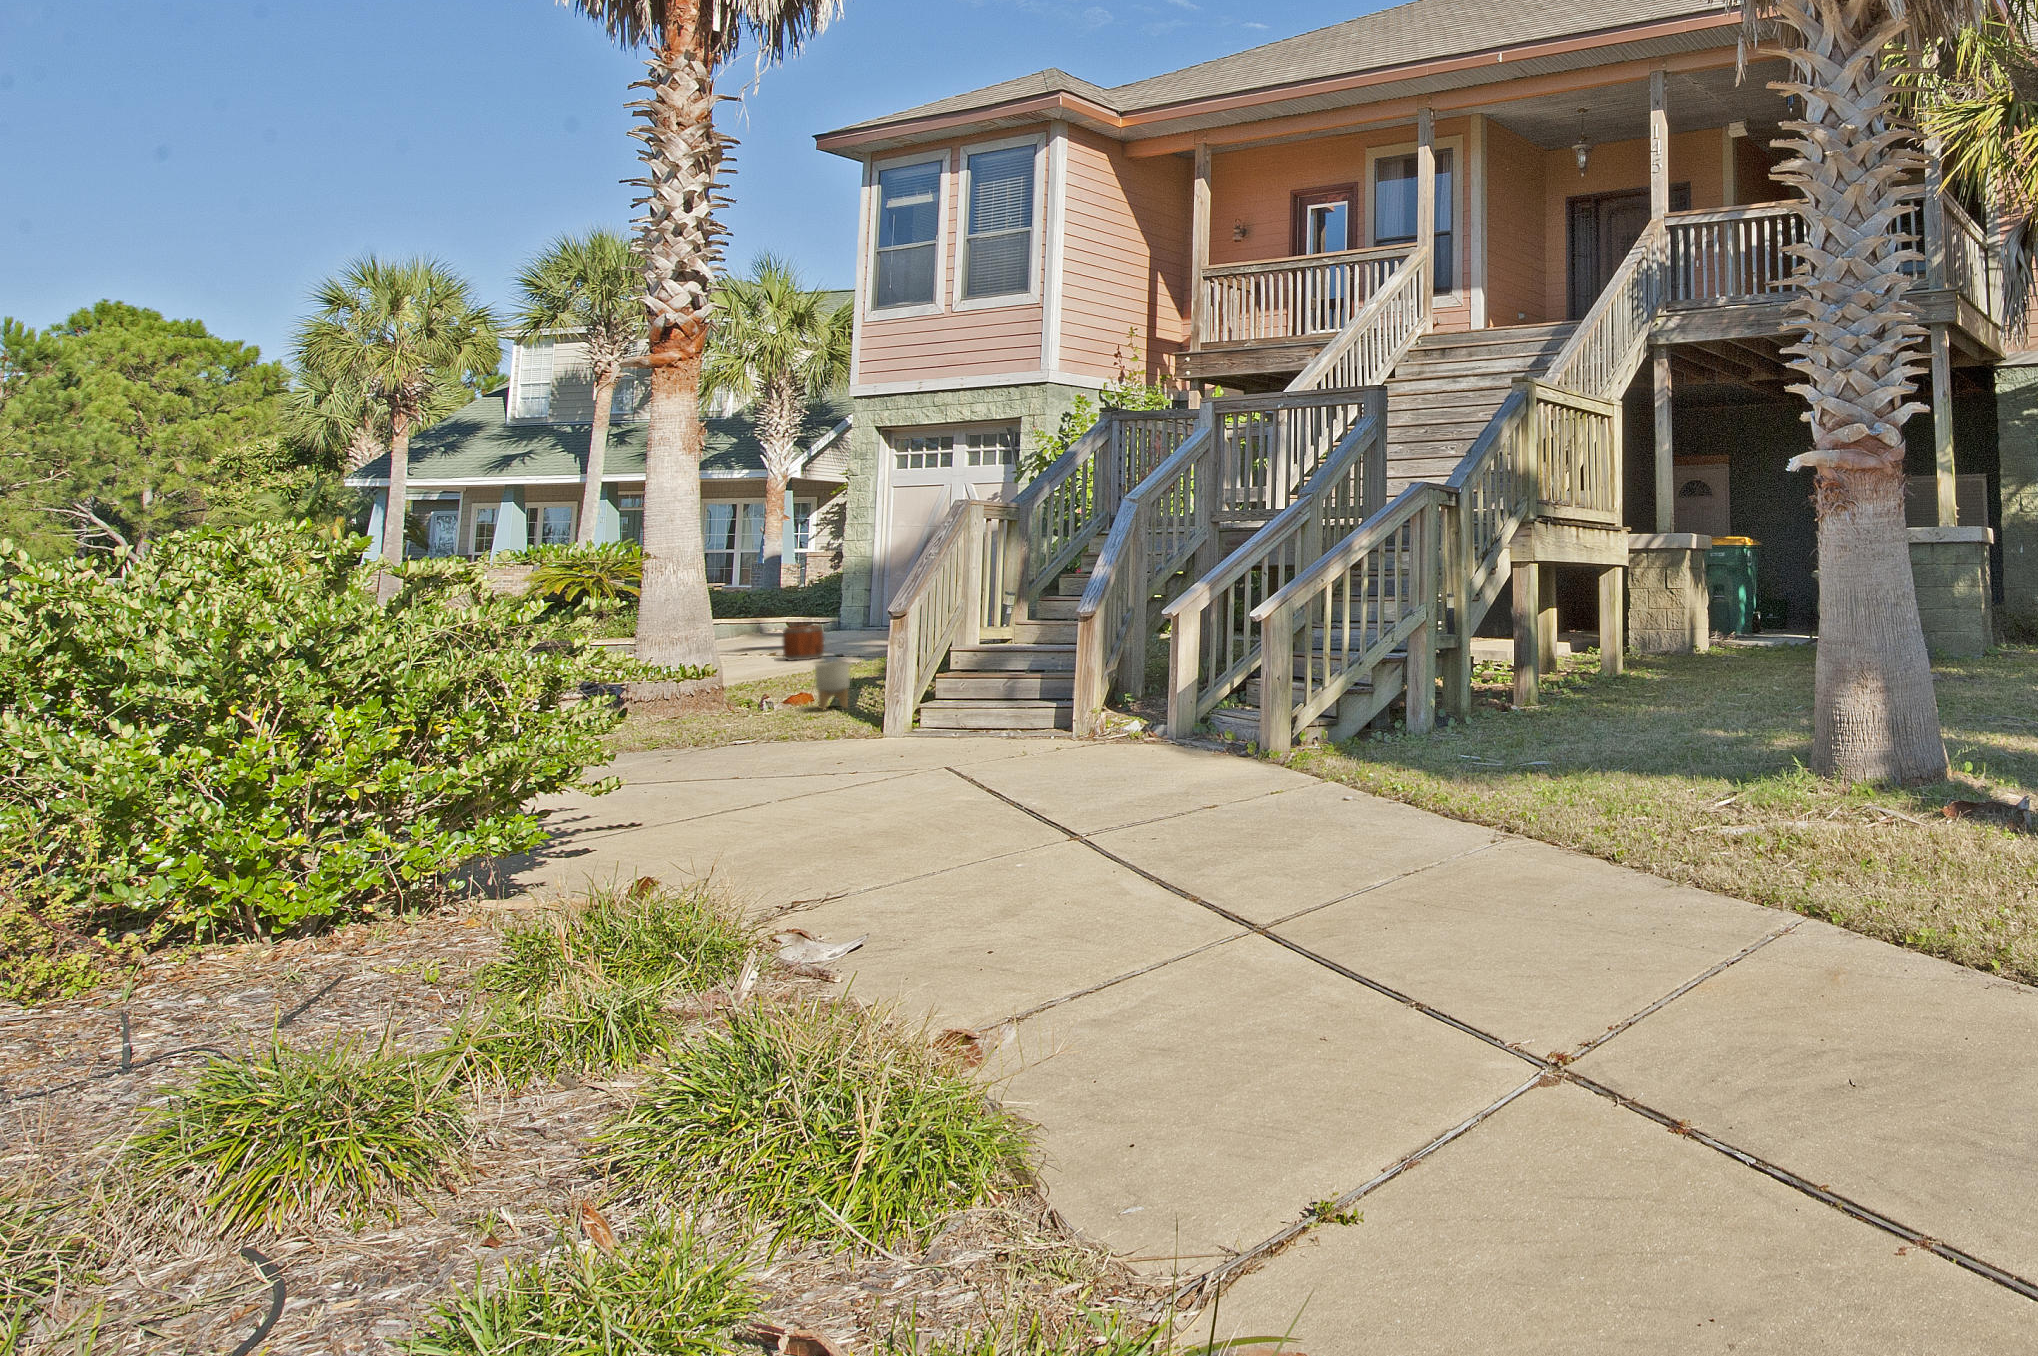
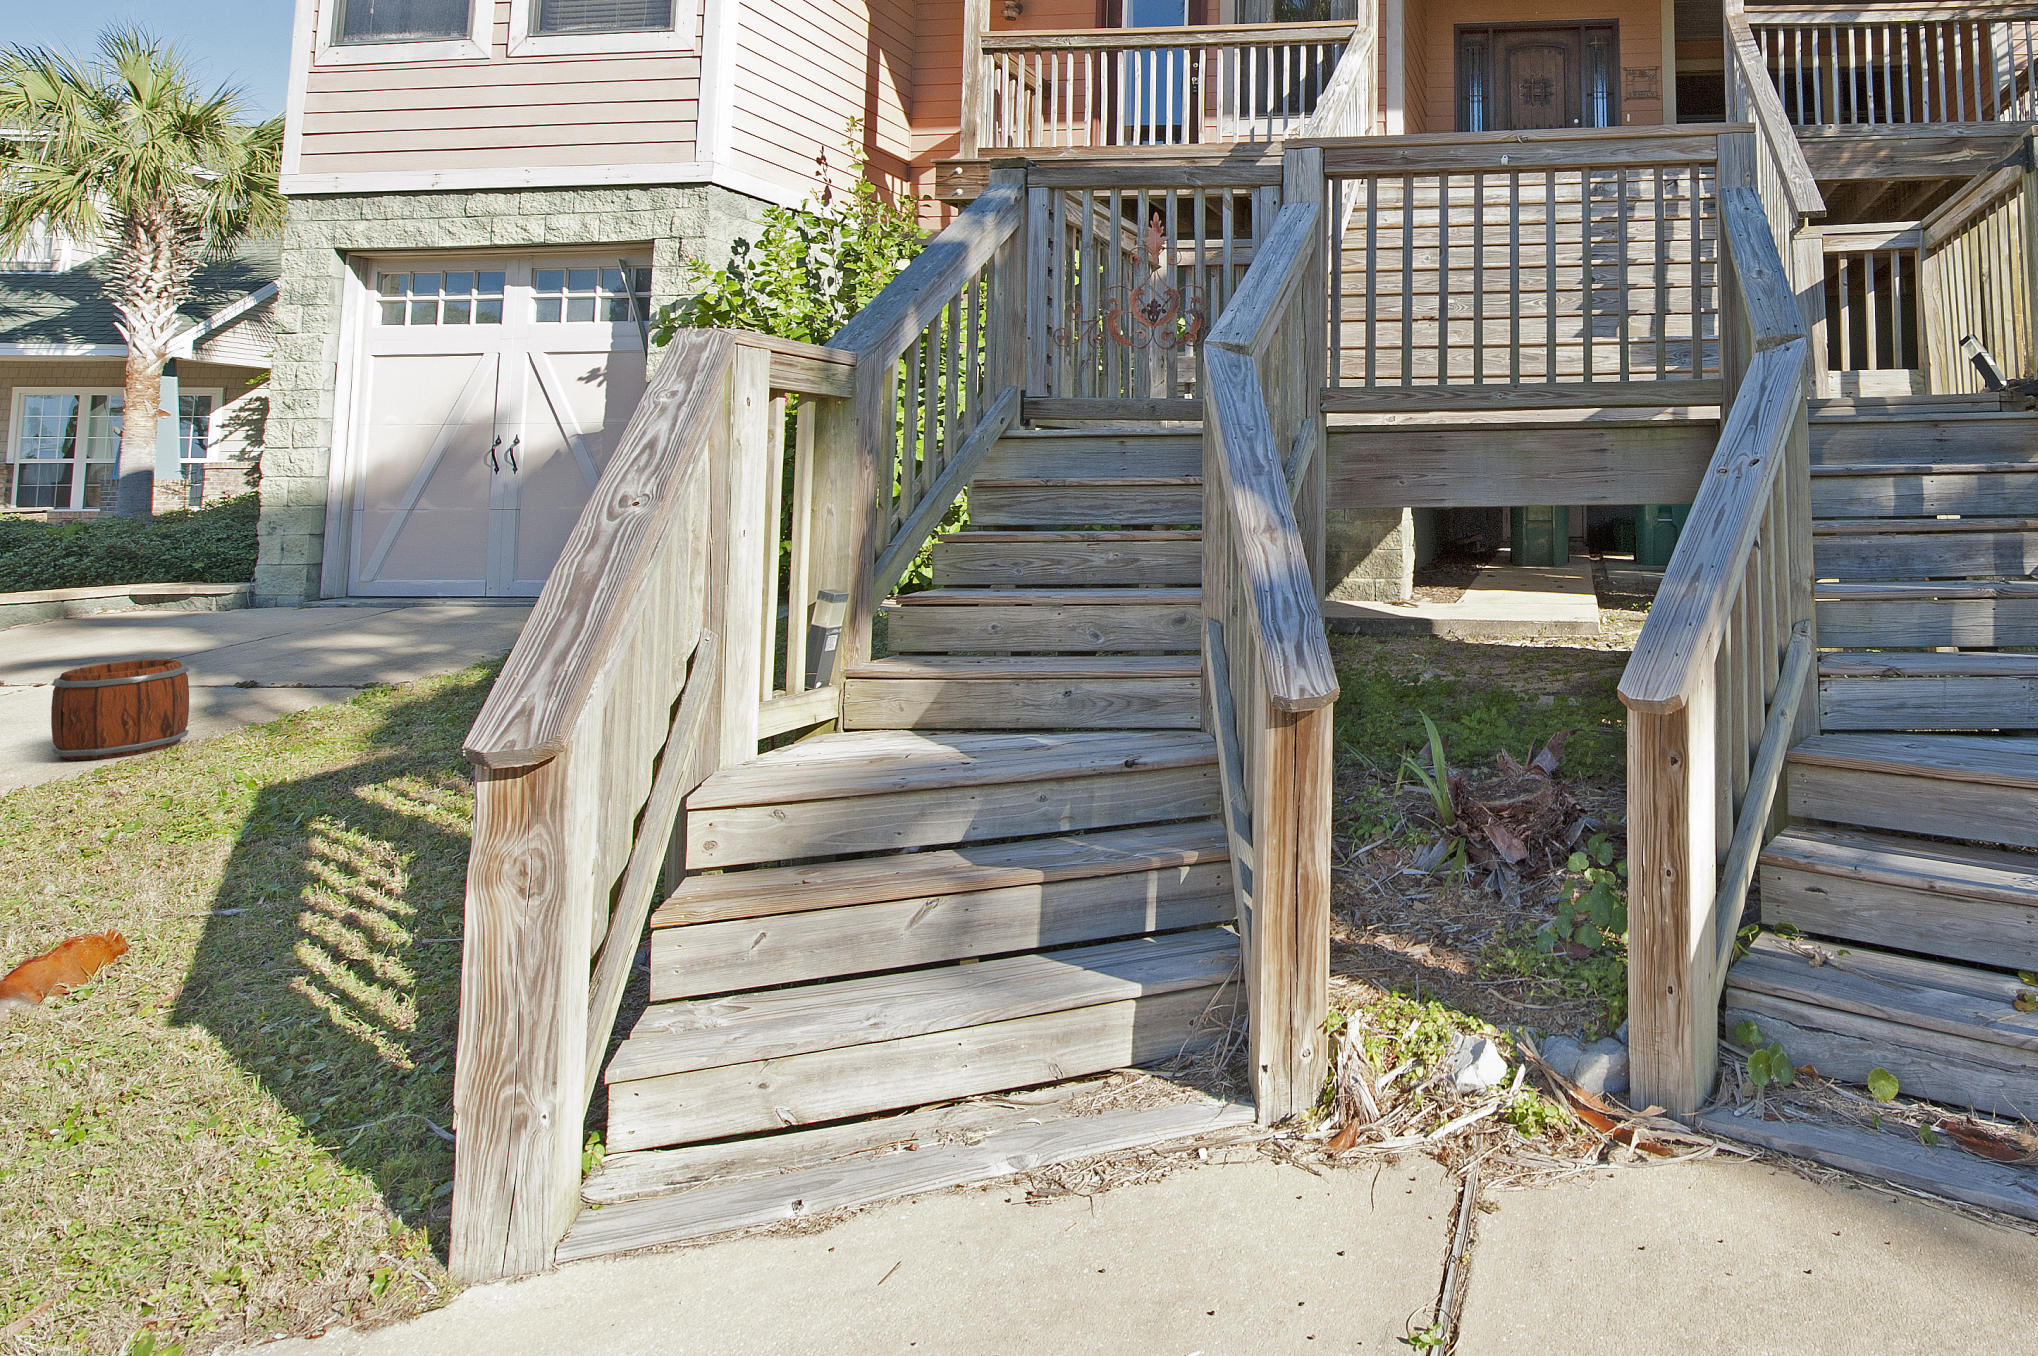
planter: present [815,662,850,710] -> none [115,854,266,1051]

